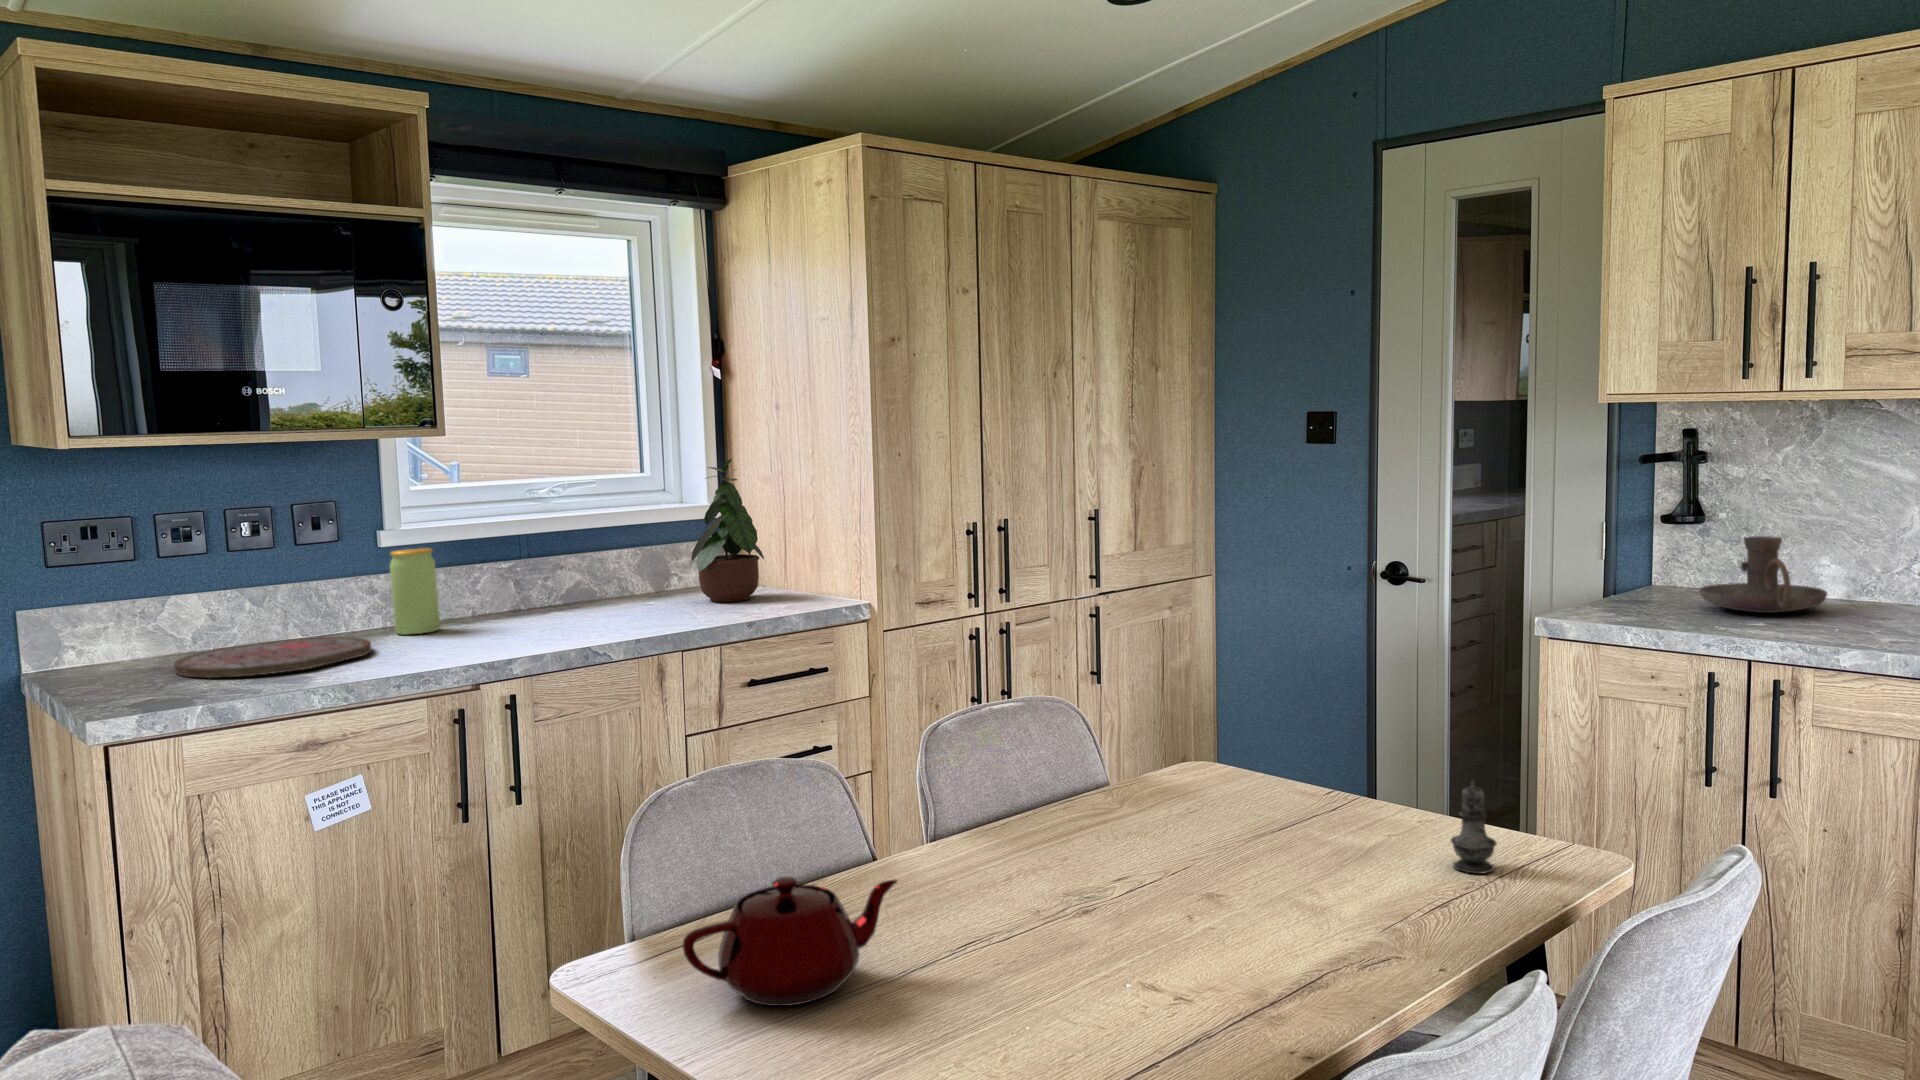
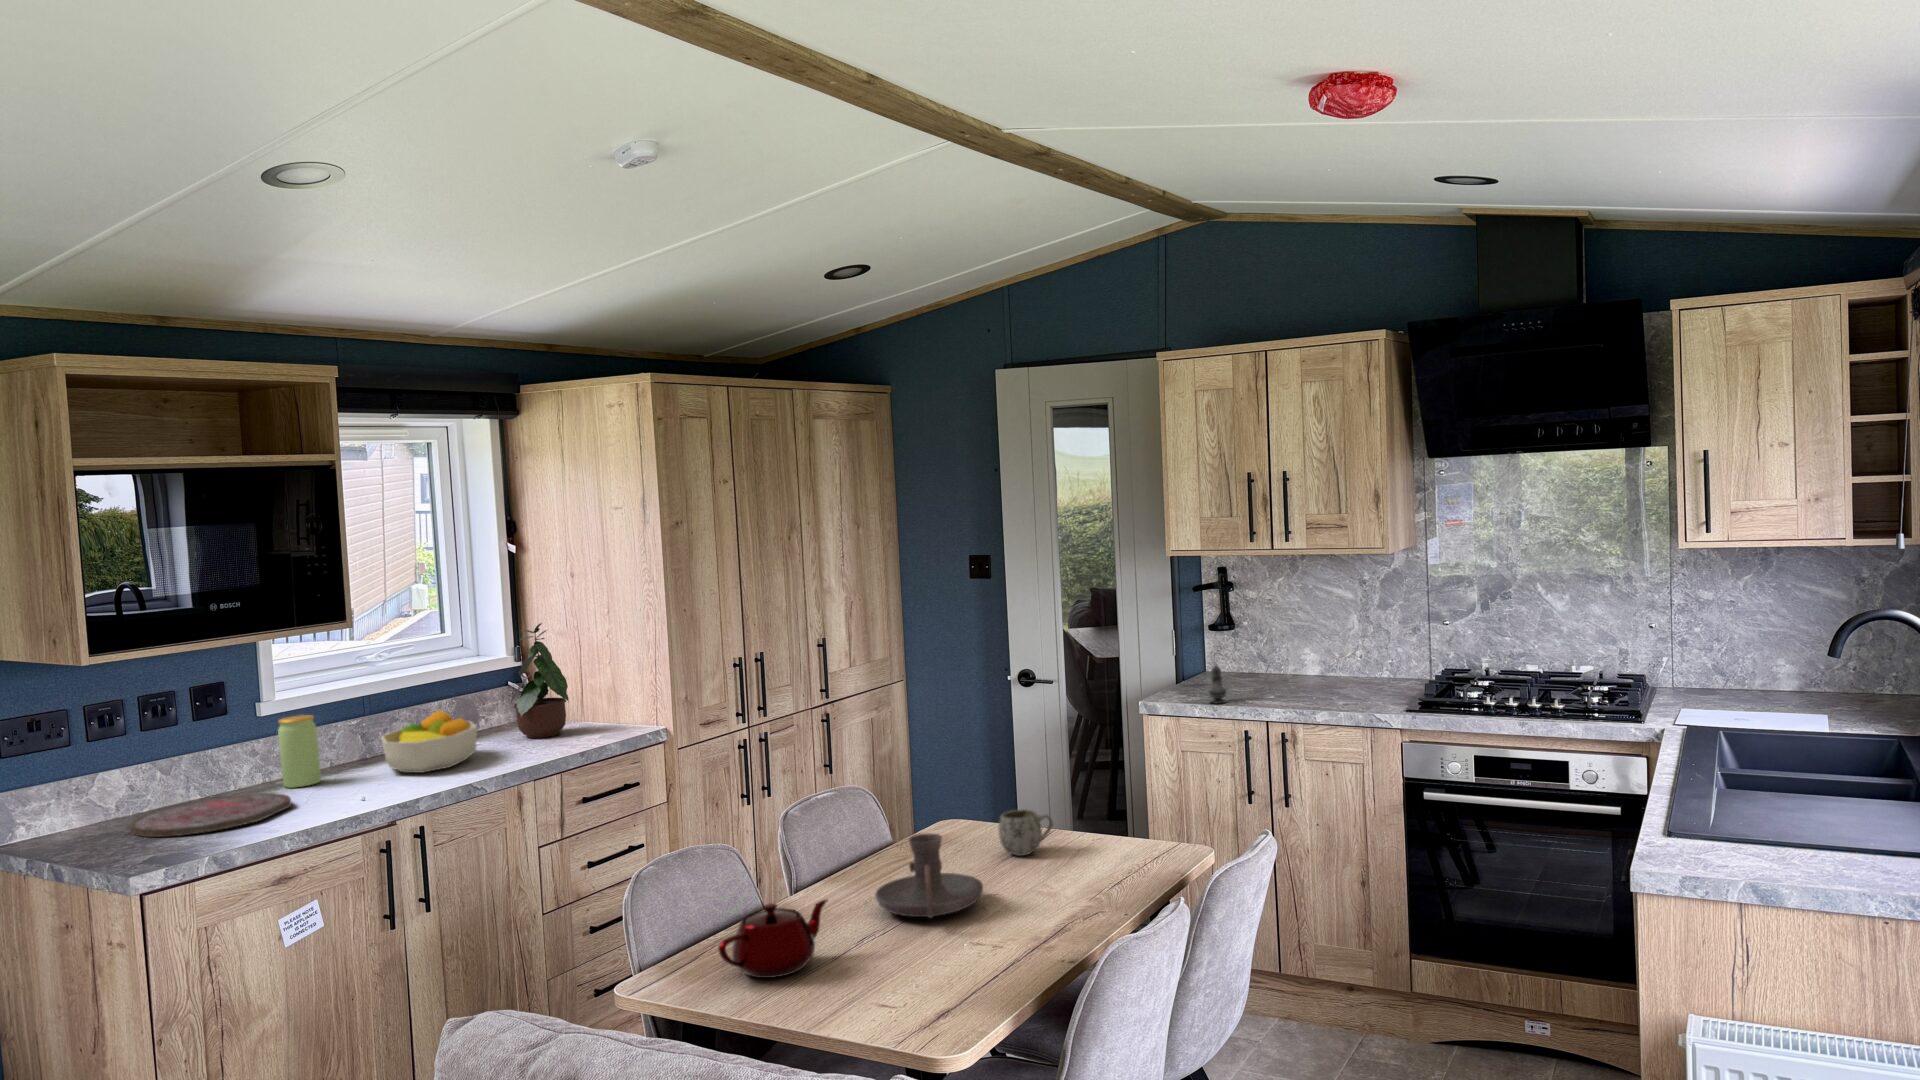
candle holder: present [1700,536,1827,613] -> present [875,833,983,918]
fruit bowl: none [508,556,630,630] -> present [381,710,477,773]
mug: none [1259,759,1352,833] -> present [999,809,1054,856]
salt shaker: present [1451,781,1497,874] -> present [1209,665,1226,704]

